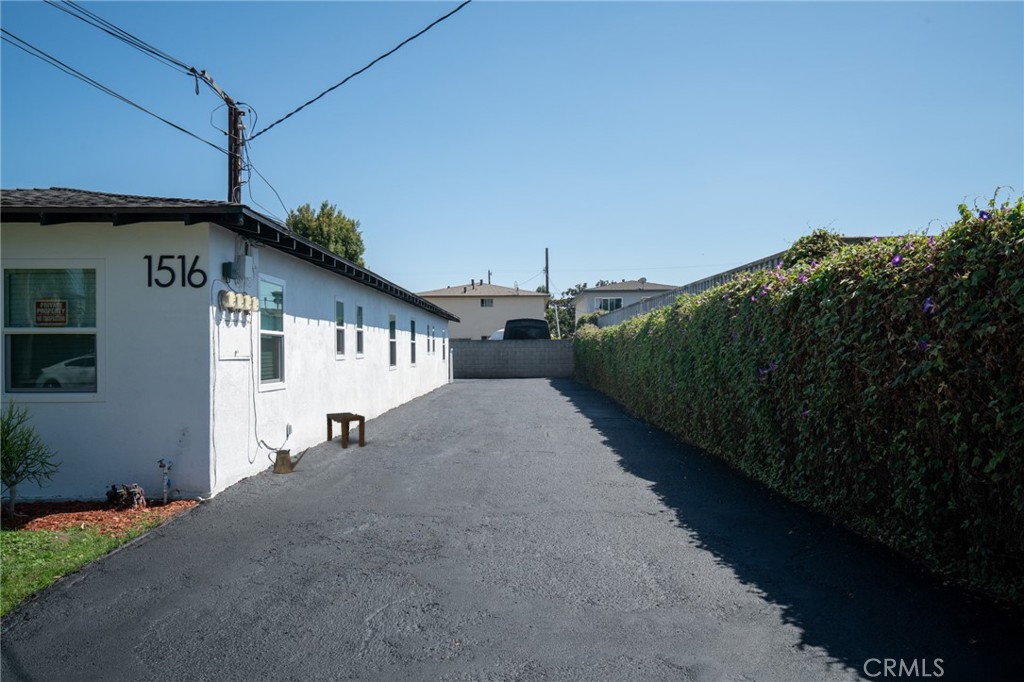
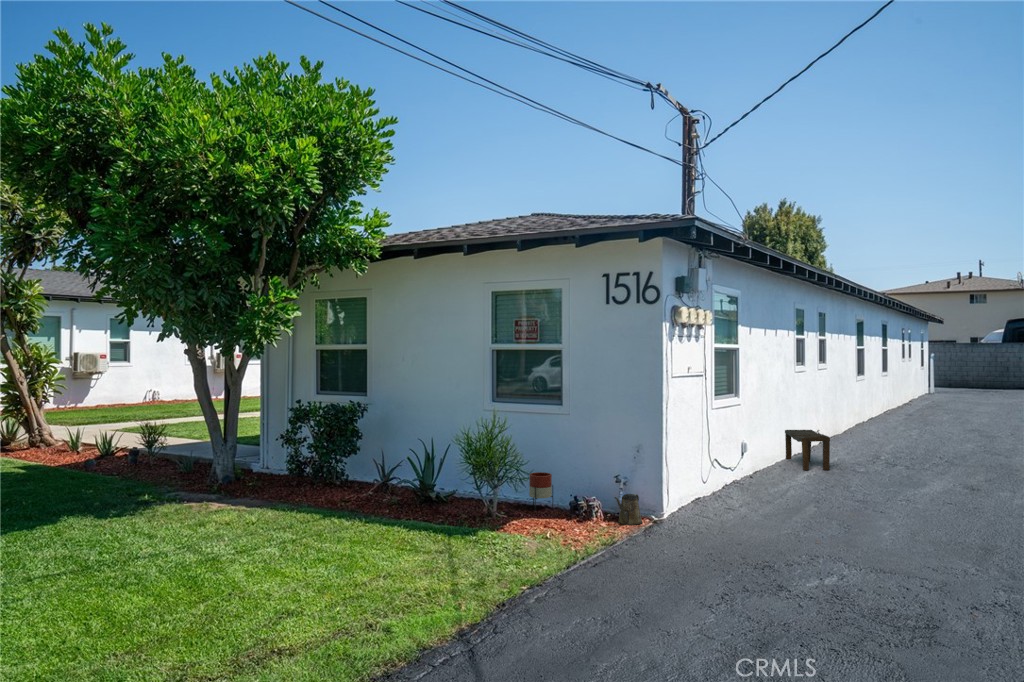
watering can: present [268,447,310,473] -> present [615,494,642,525]
planter: none [52,468,83,511] -> present [529,472,553,510]

